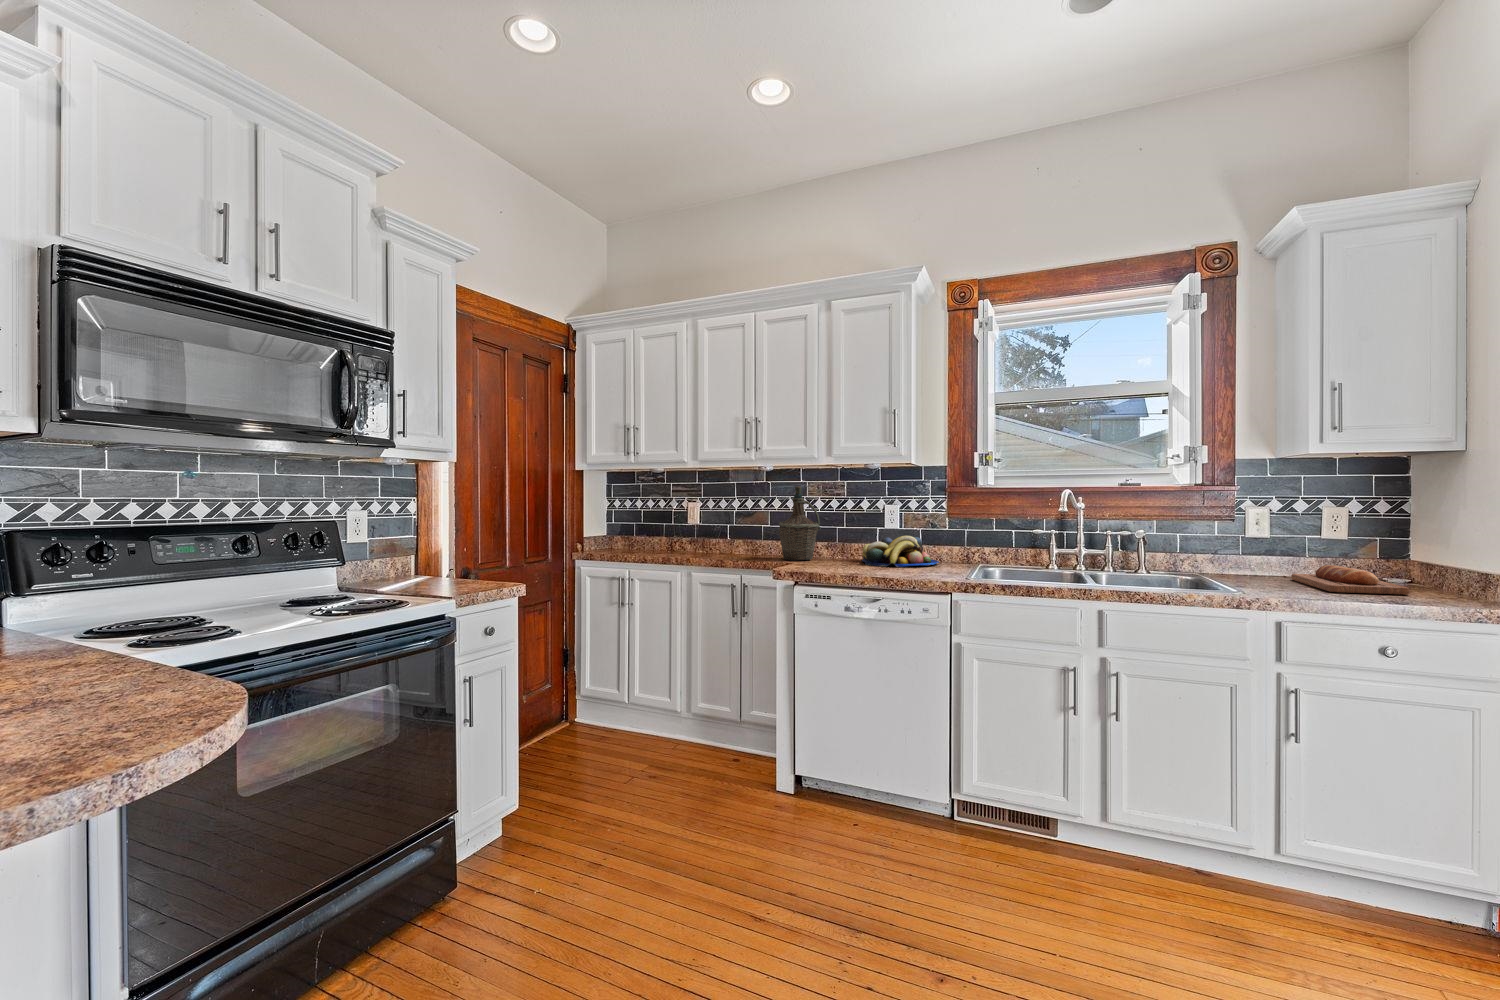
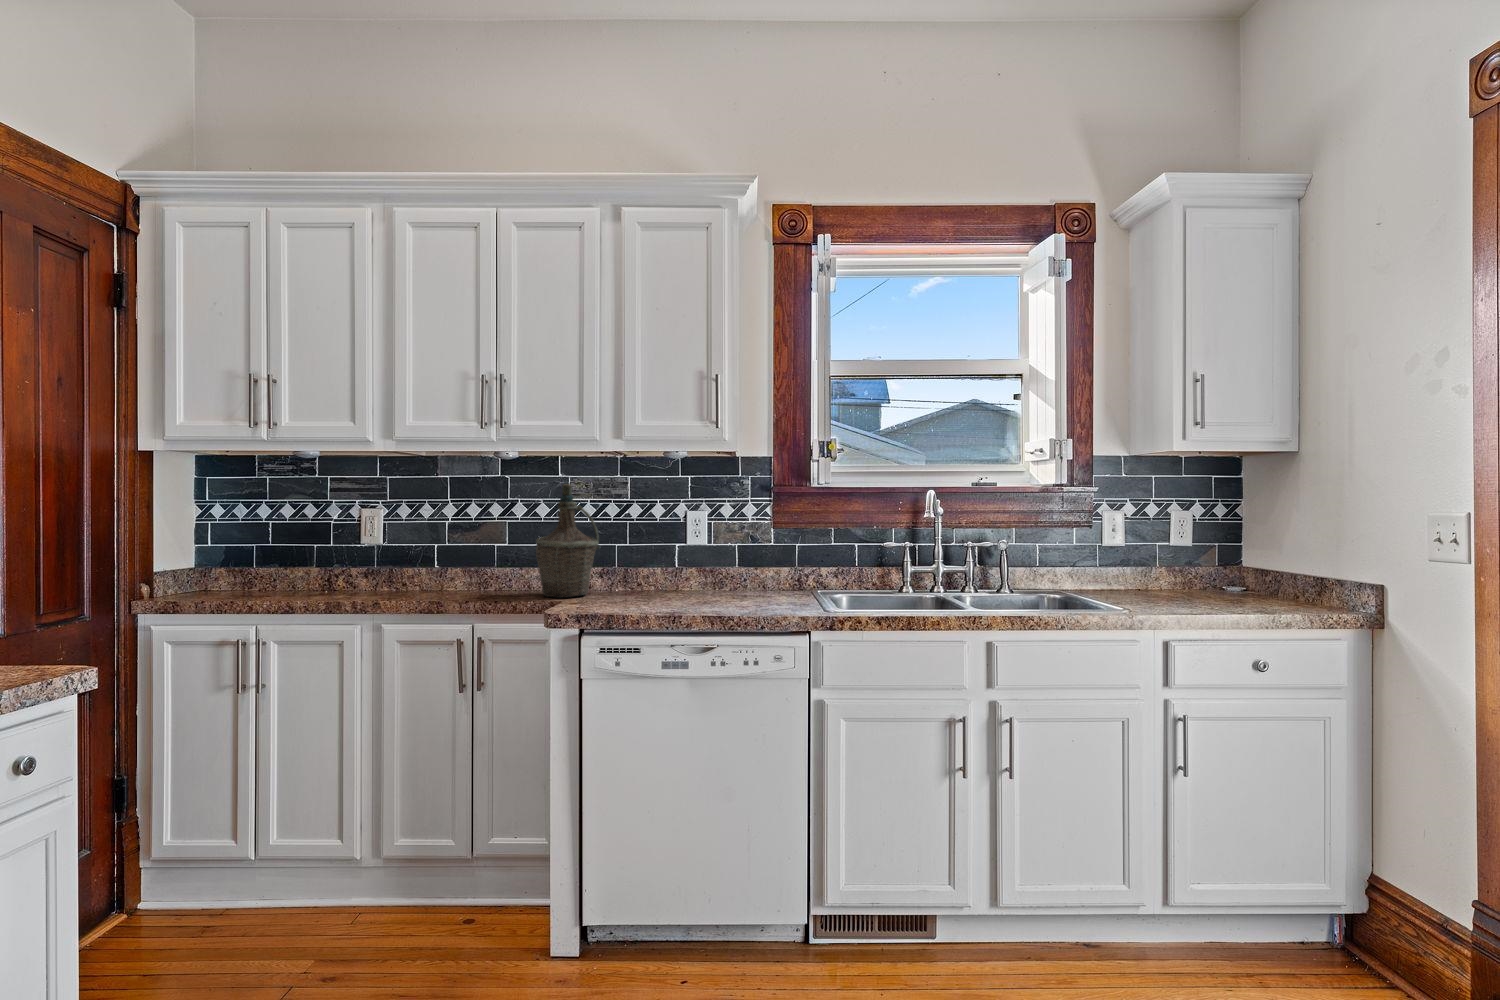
fruit bowl: present [862,535,939,567] -> none [661,554,770,601]
bread loaf: present [1291,565,1410,595] -> none [1158,576,1291,608]

